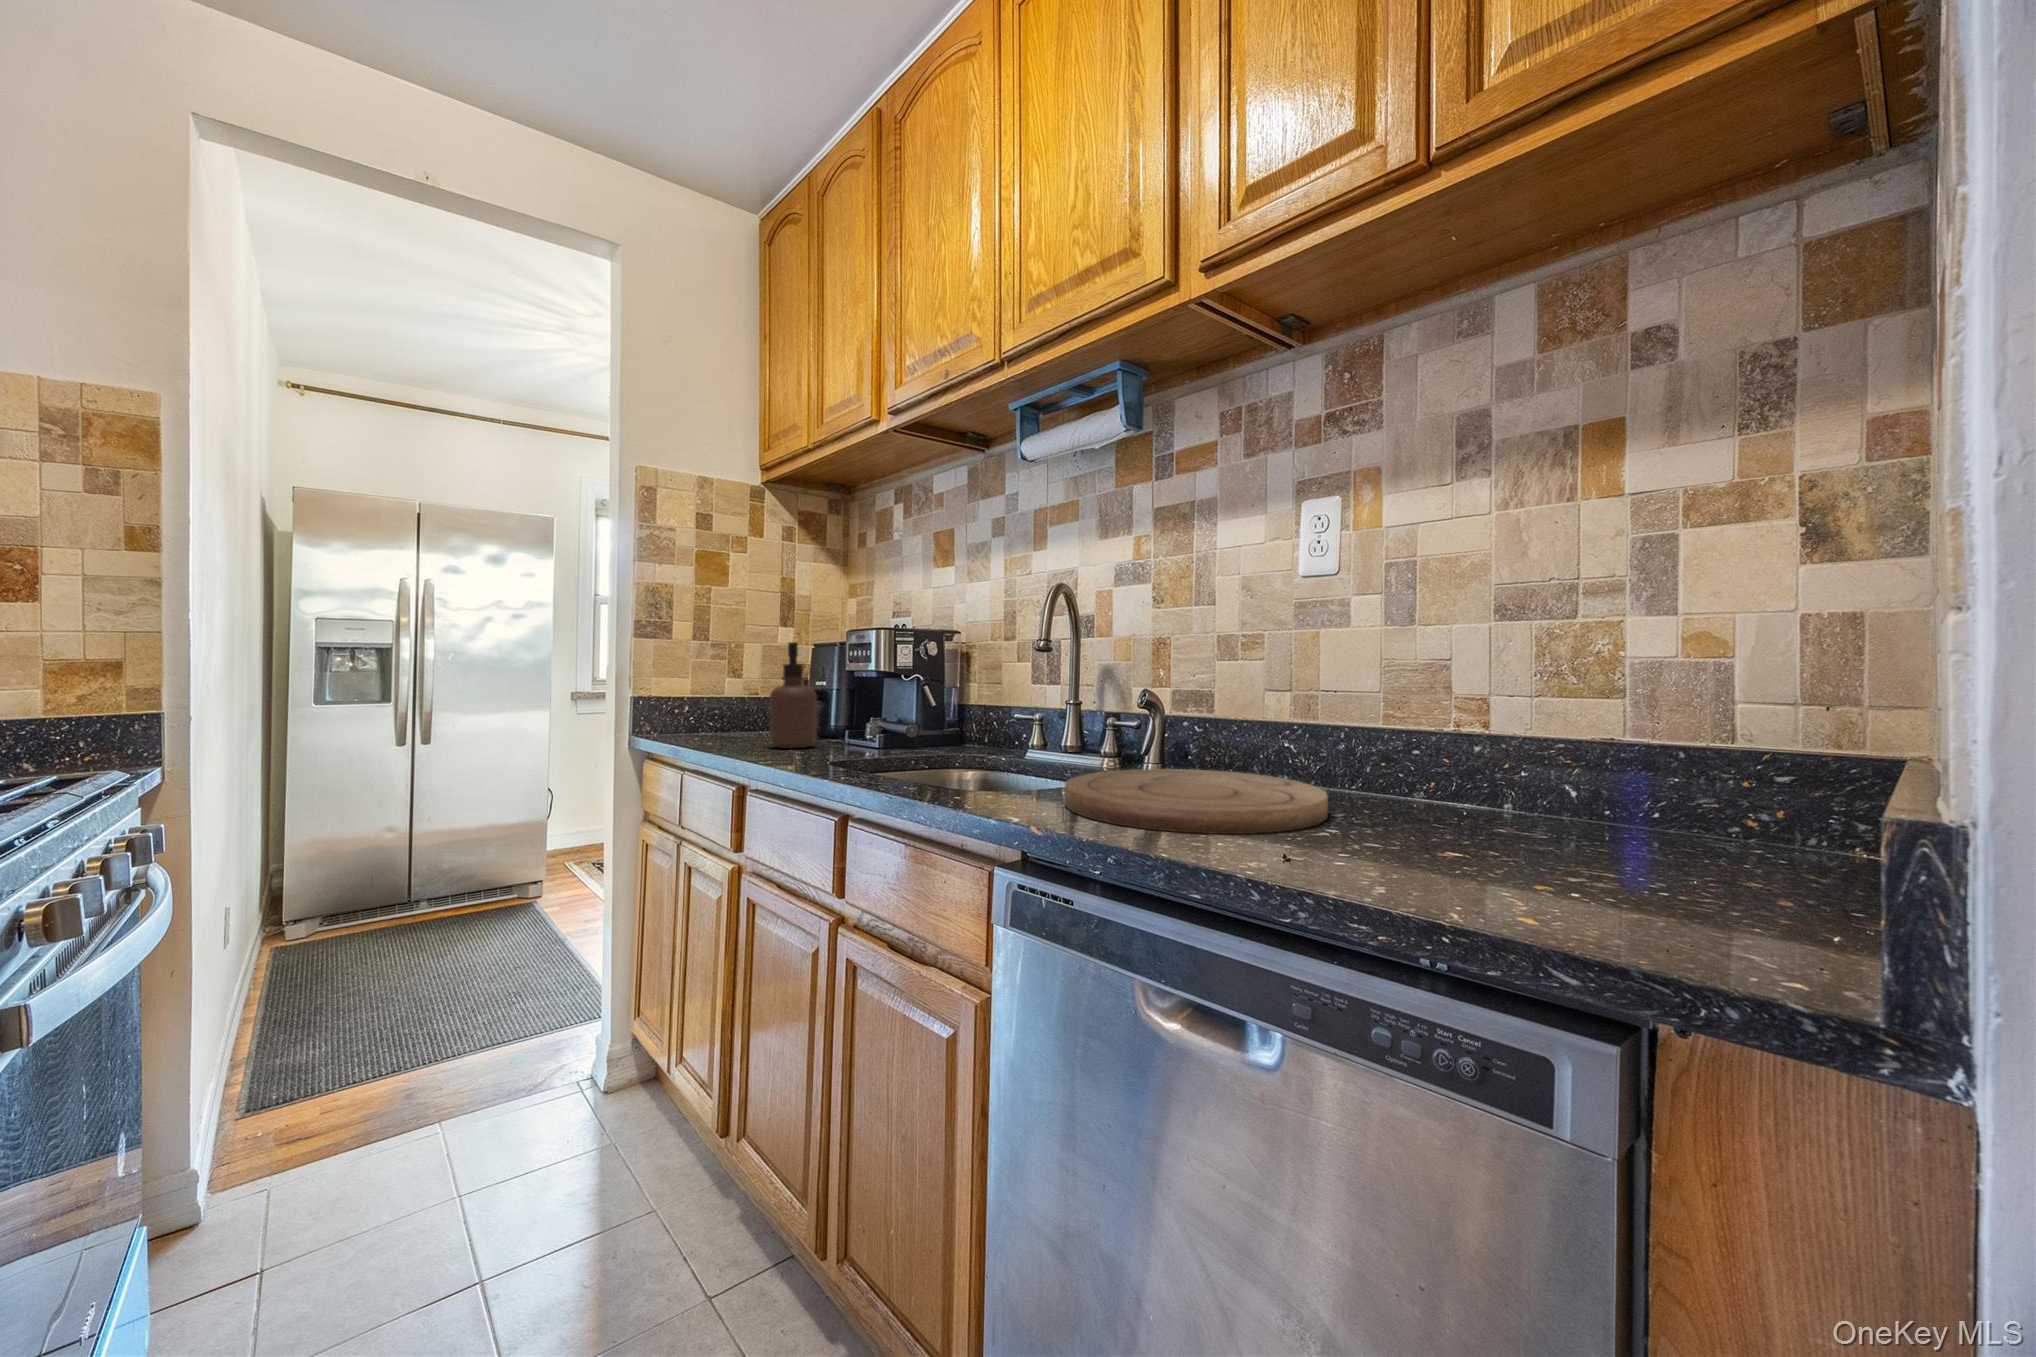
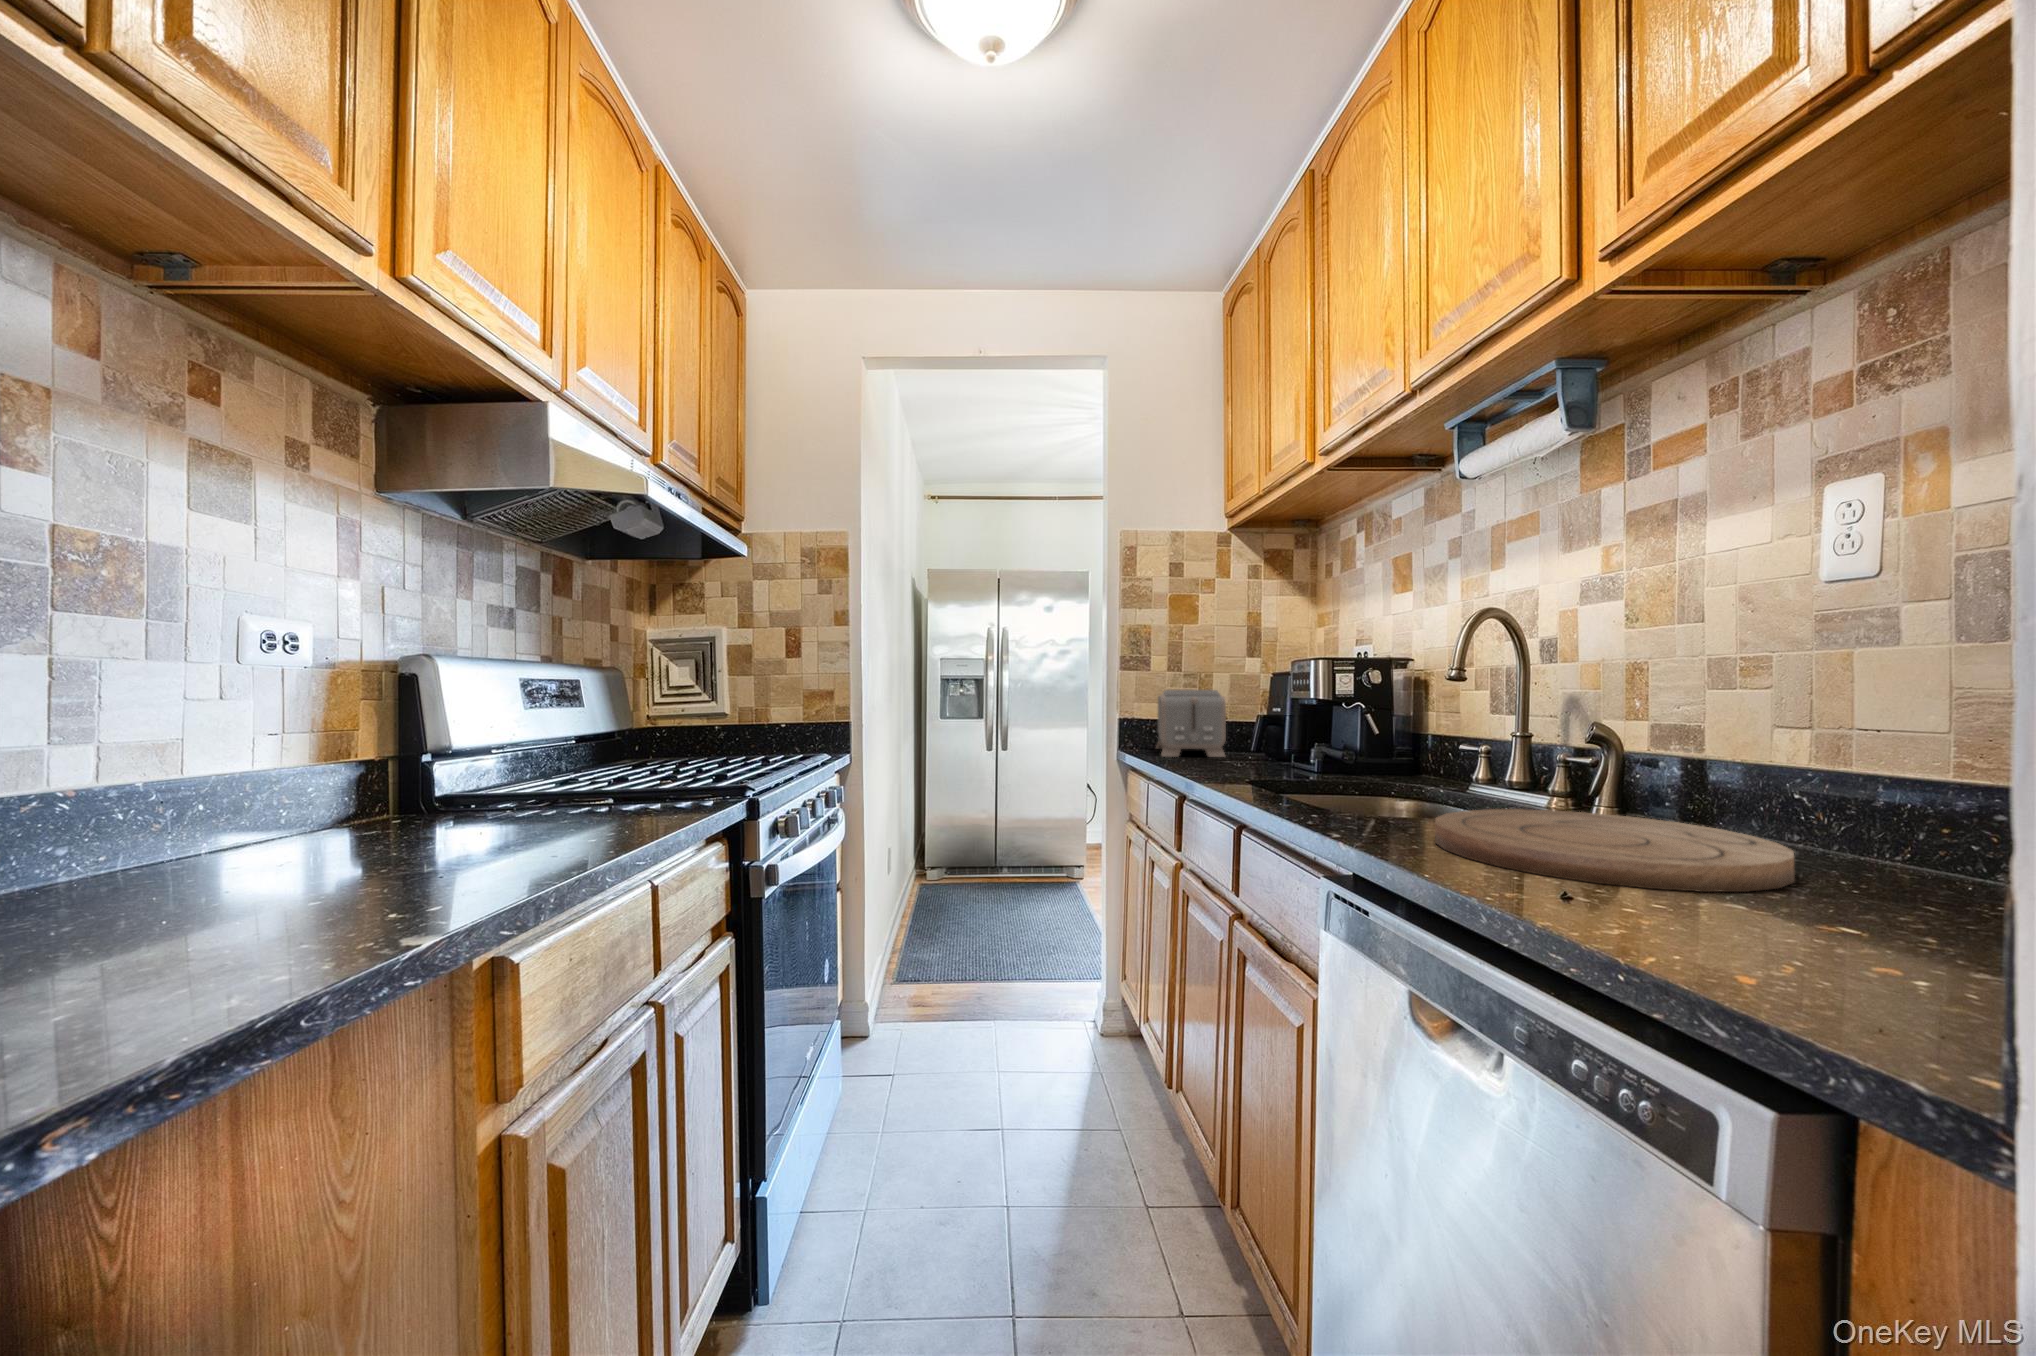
soap dispenser: present [769,642,817,748] -> none [1220,672,1262,768]
toaster: none [672,662,765,741] -> present [1156,690,1226,757]

